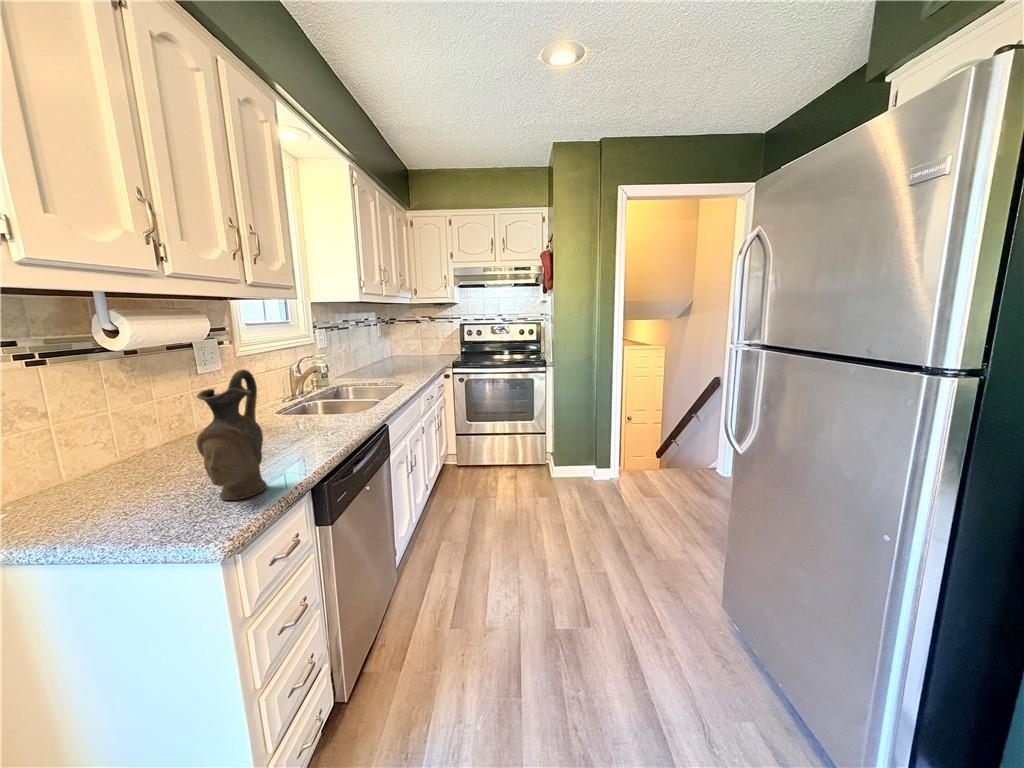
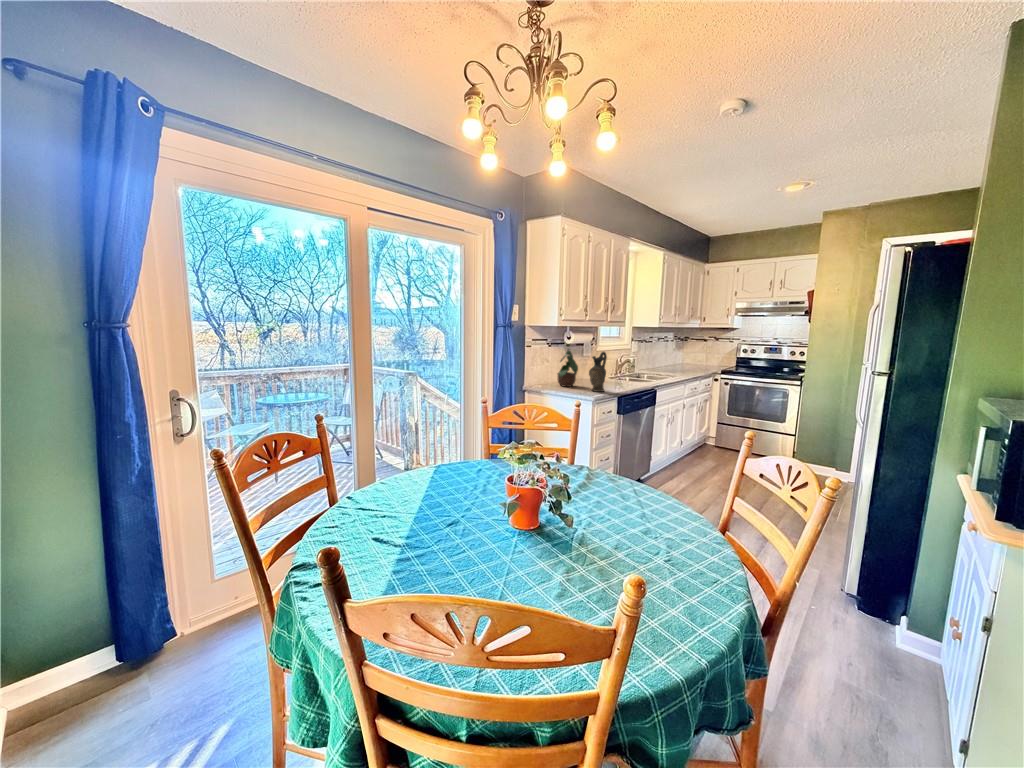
potted plant: none [53,351,173,499] -> present [558,345,578,387]

